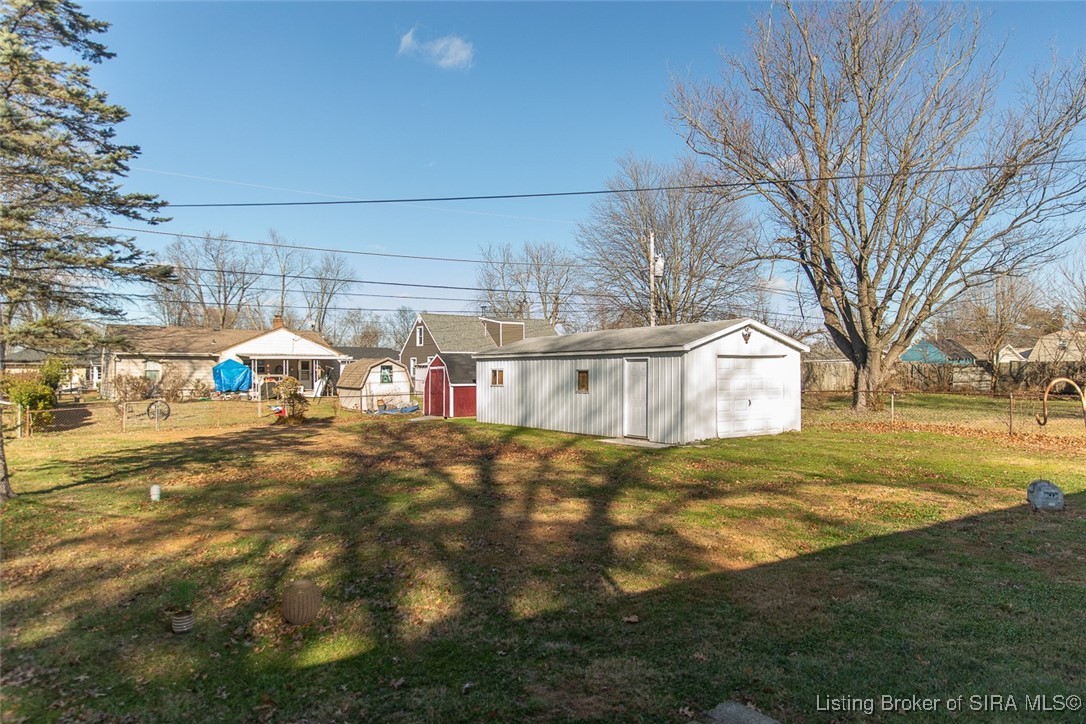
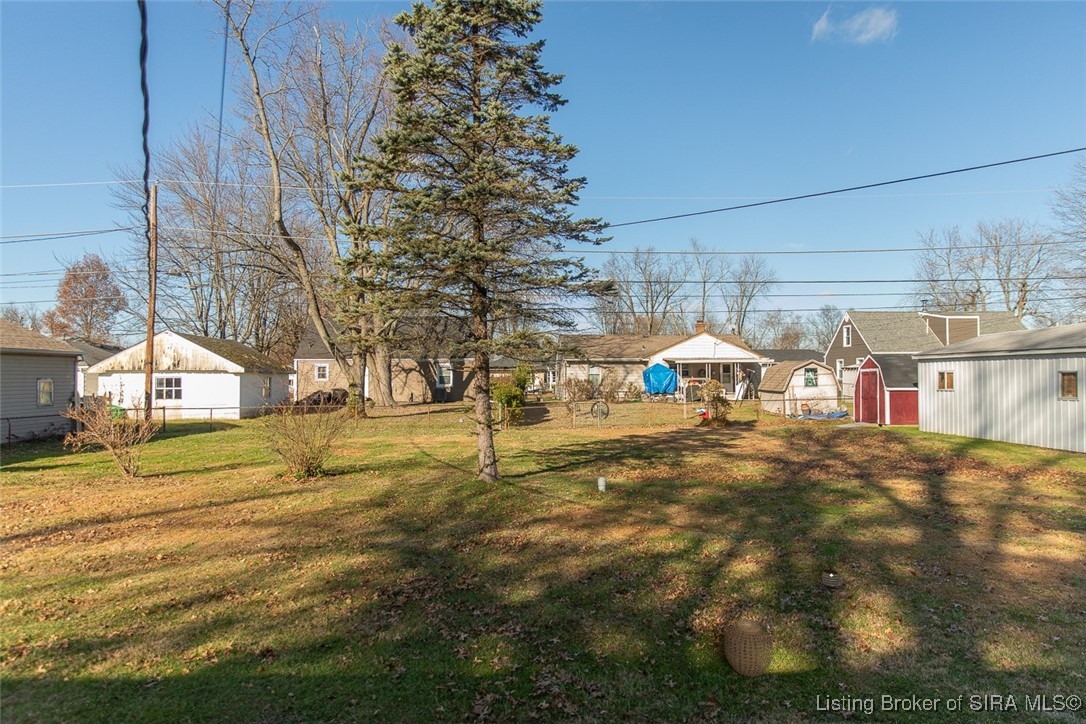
potted plant: present [162,580,196,634] -> present [817,544,841,589]

